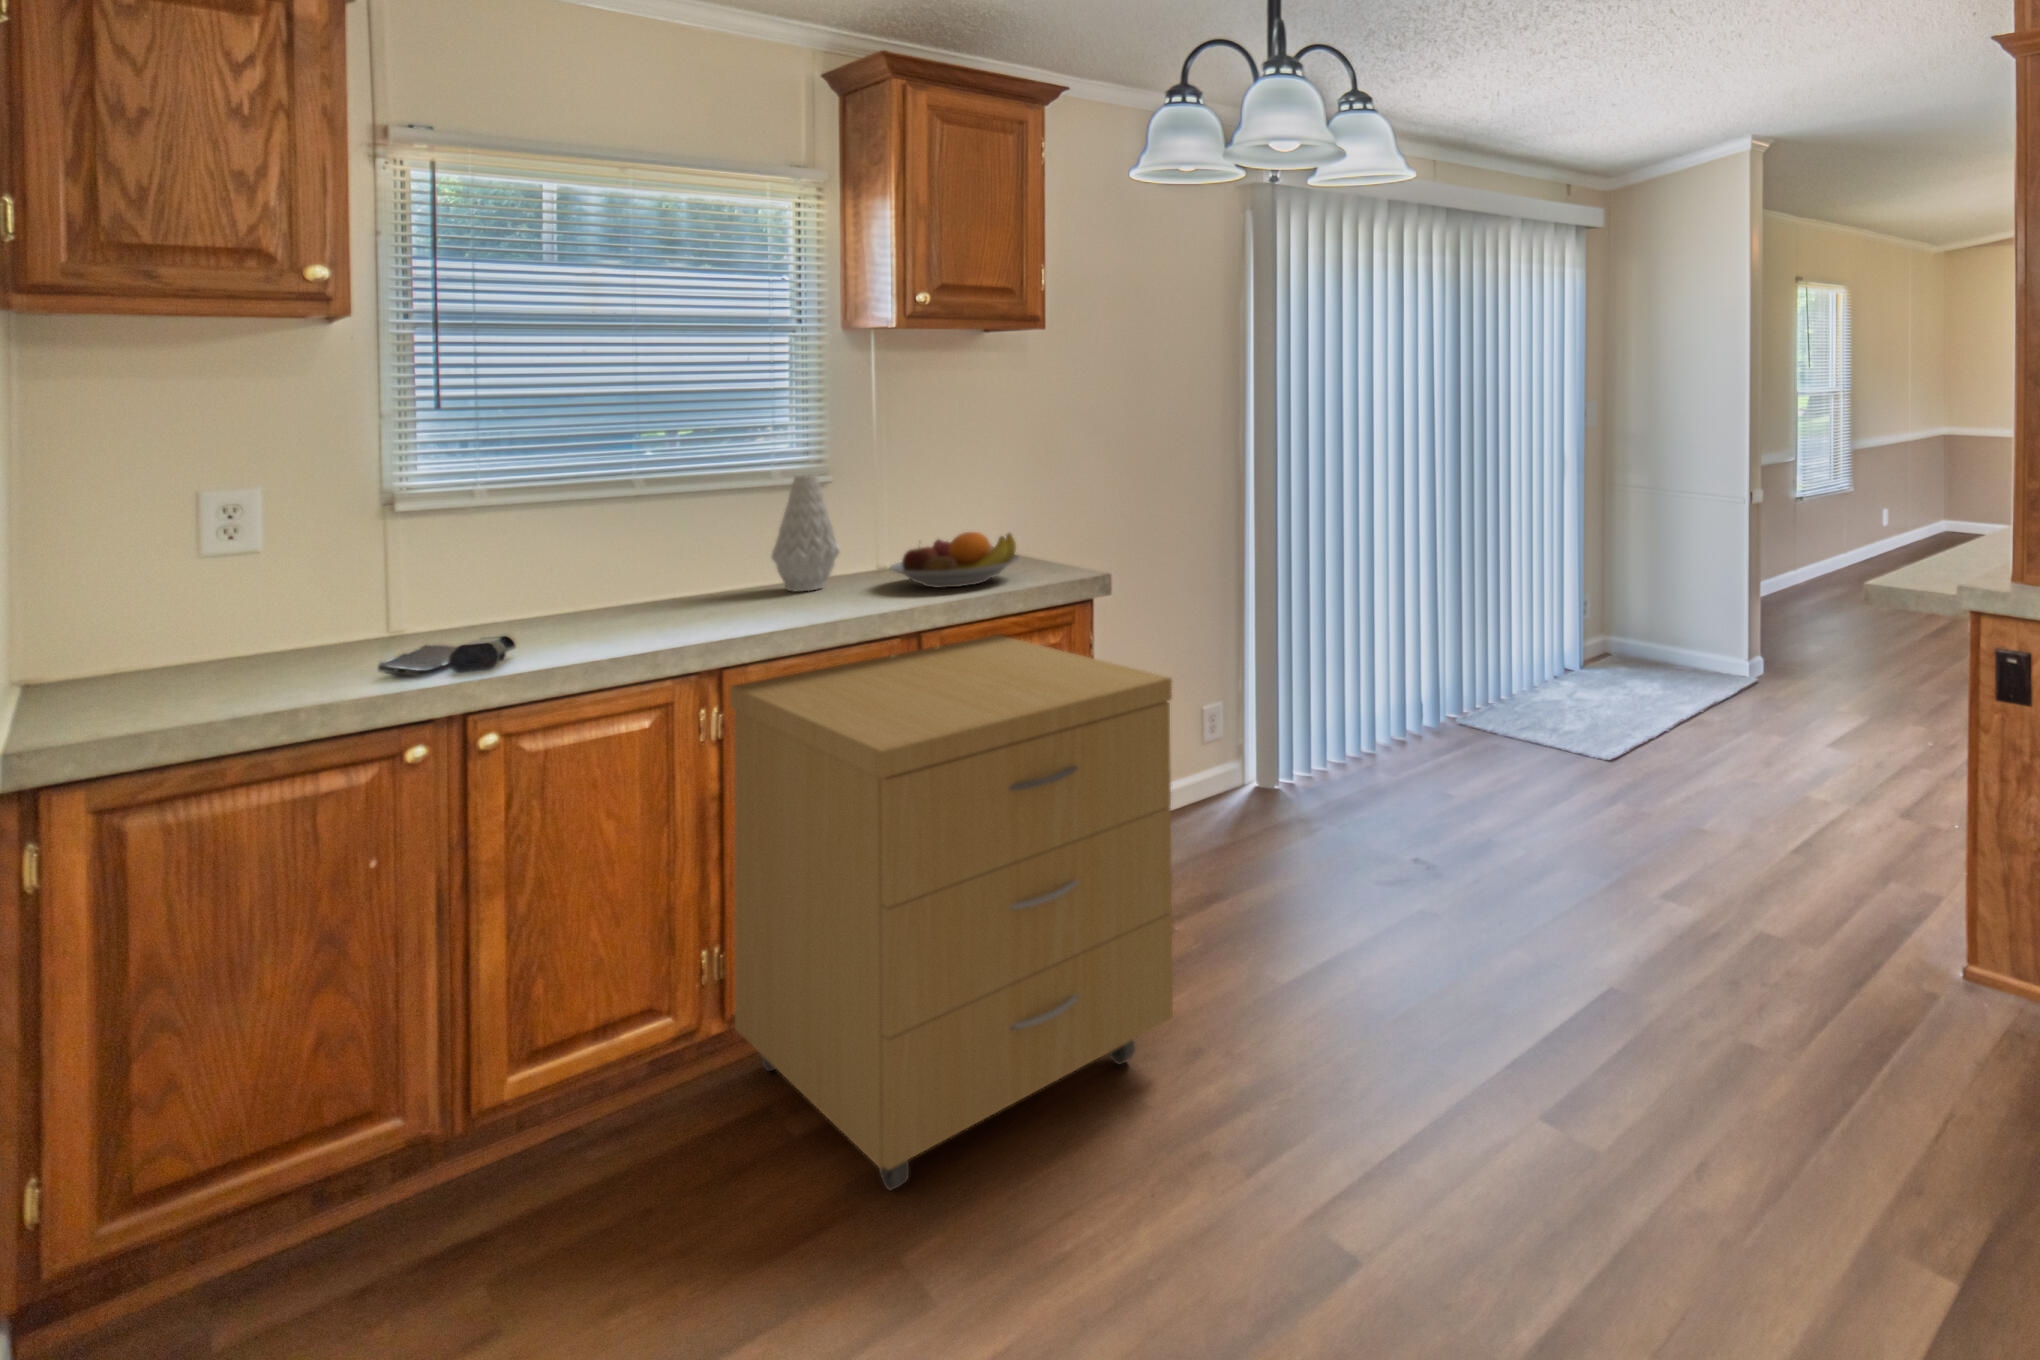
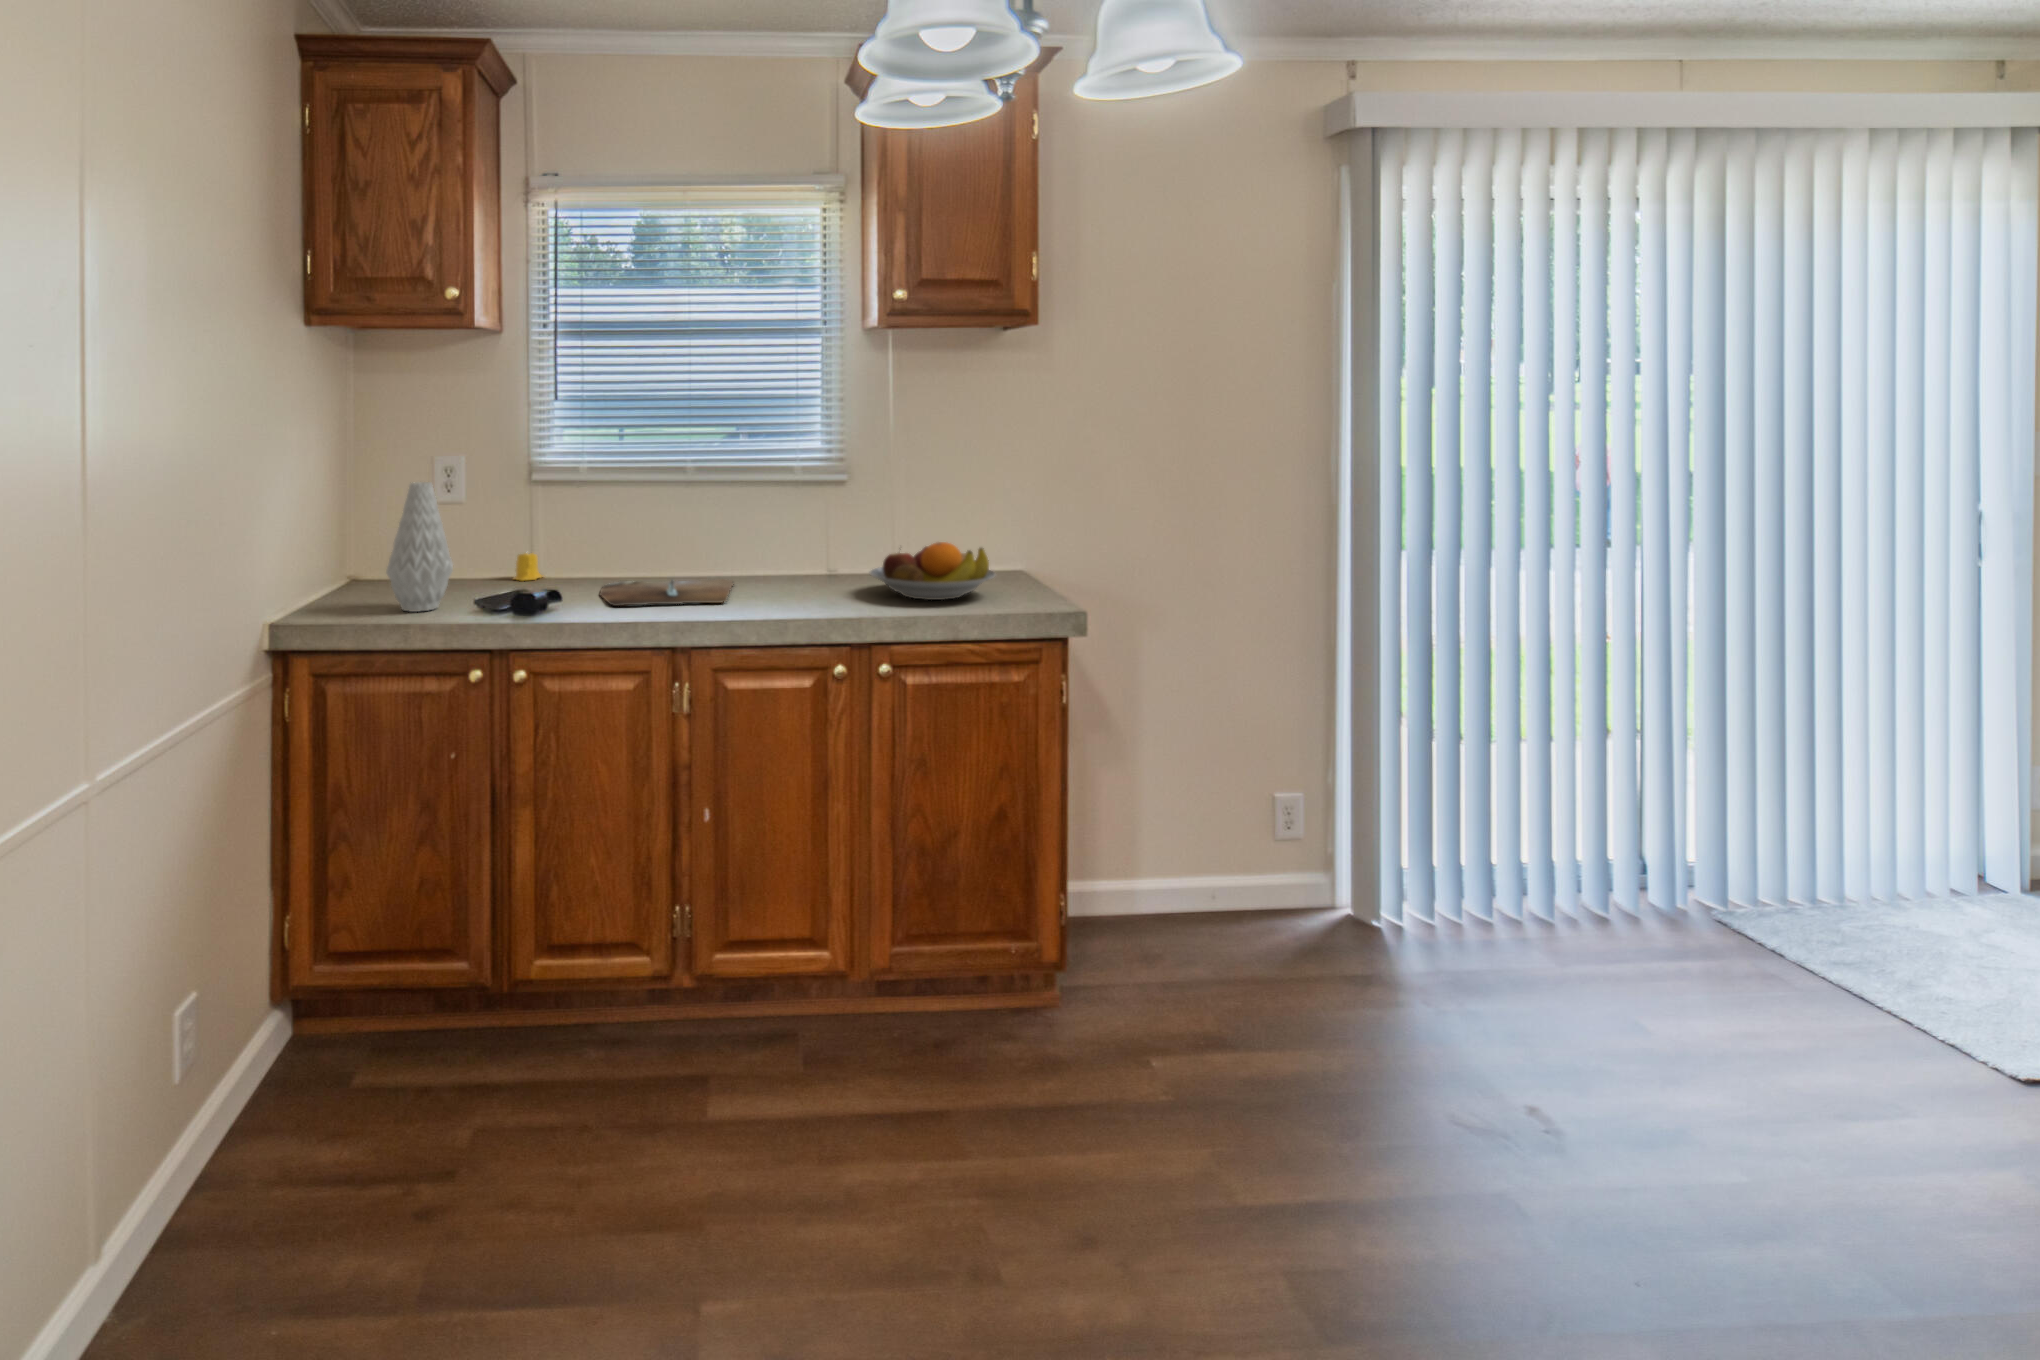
vase: present [772,474,839,592] -> present [386,482,453,611]
cutting board: none [531,600,745,642] -> present [600,579,733,606]
candle: none [356,603,411,643] -> present [513,553,542,581]
storage cabinet: present [730,635,1173,1190] -> none [674,660,1039,1253]

